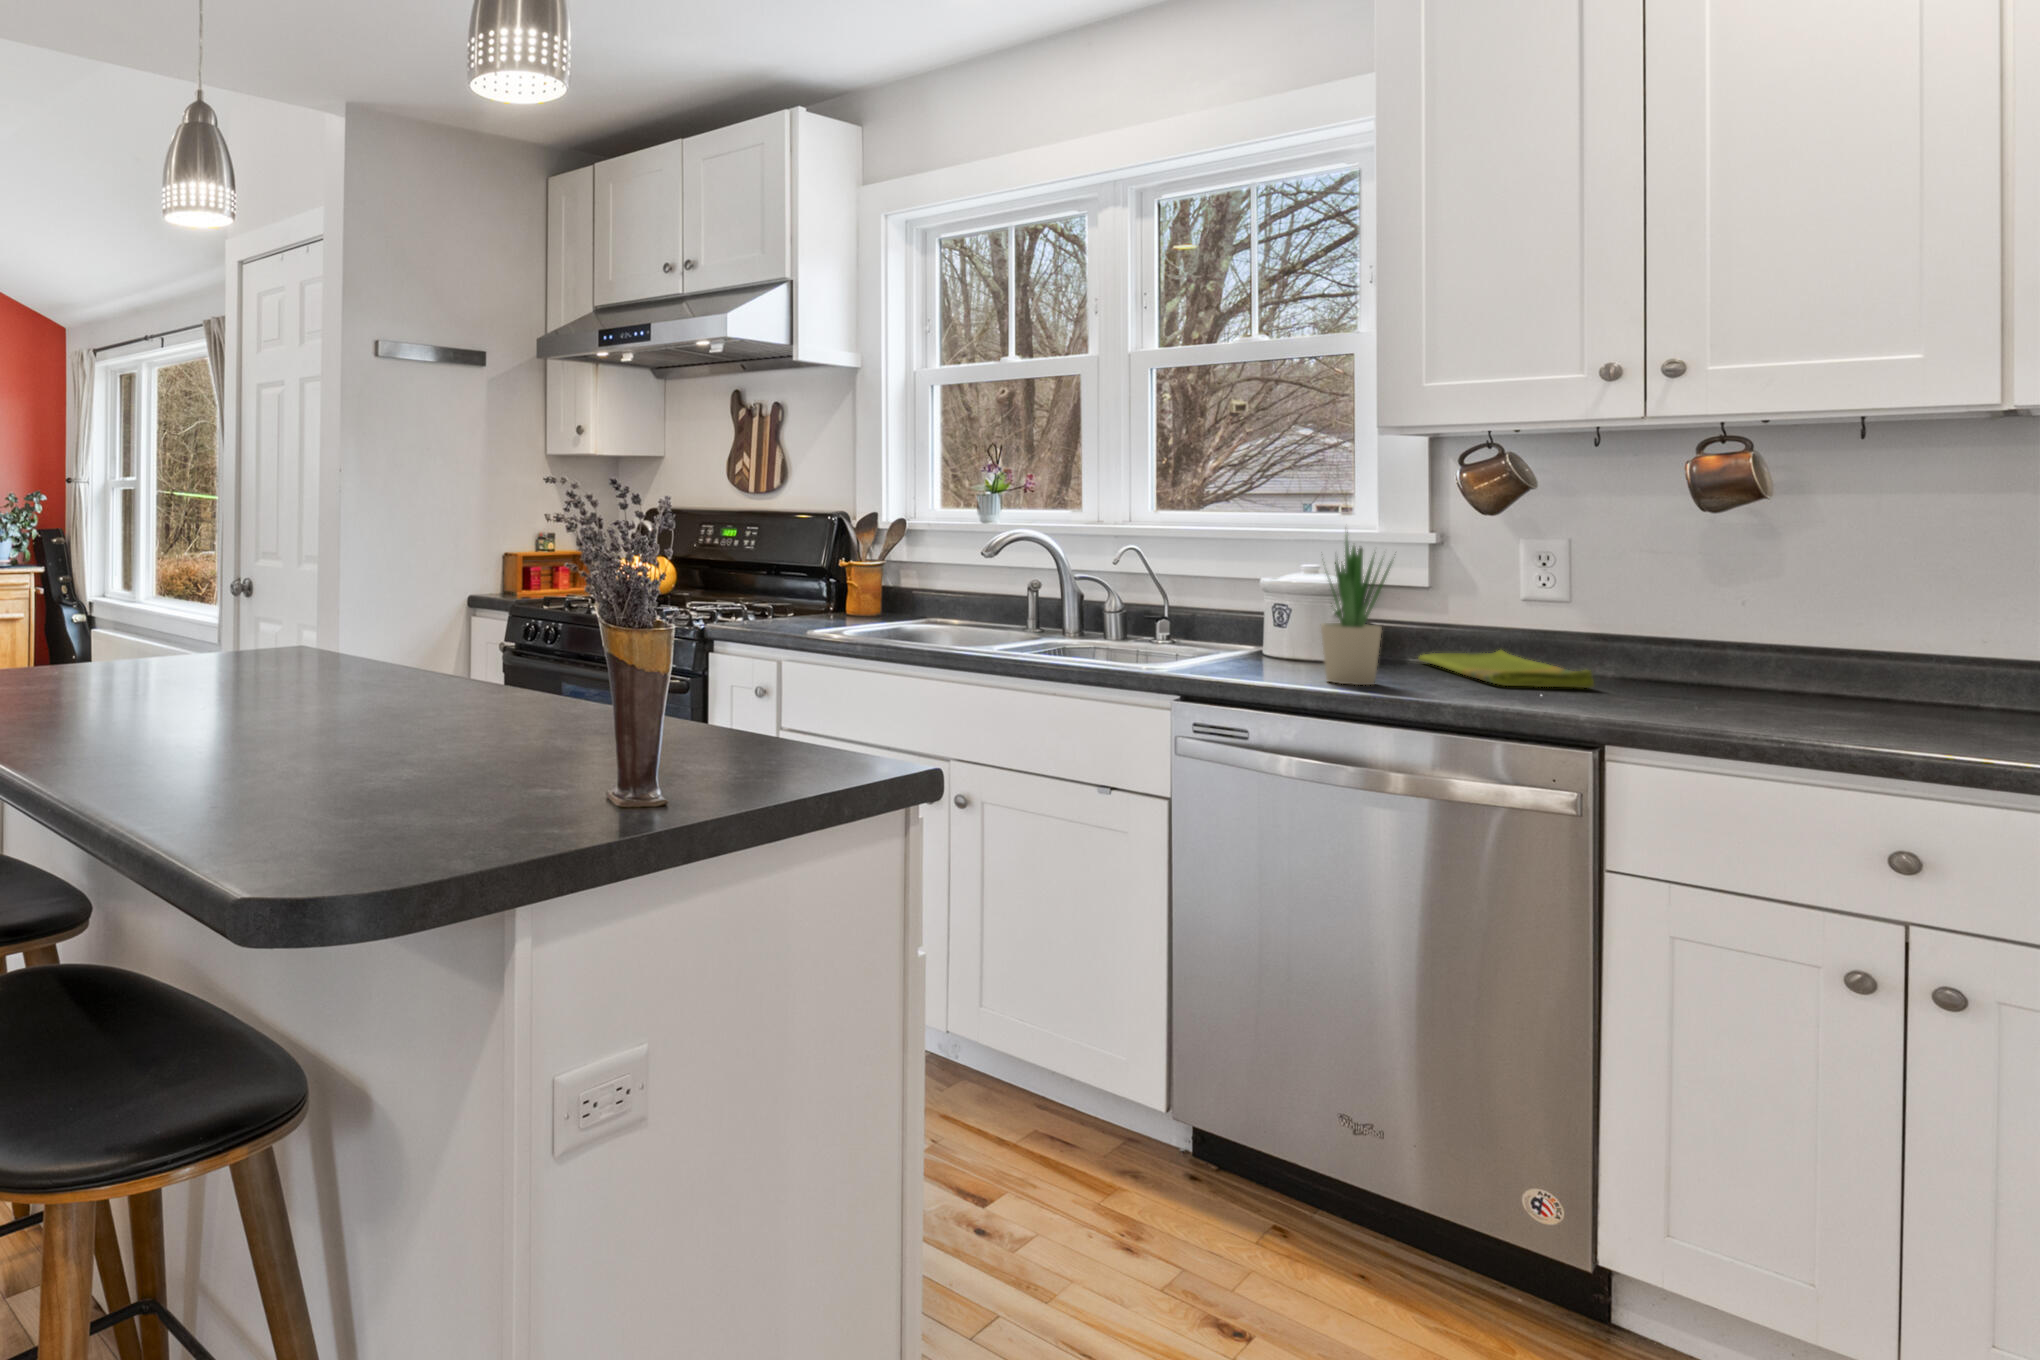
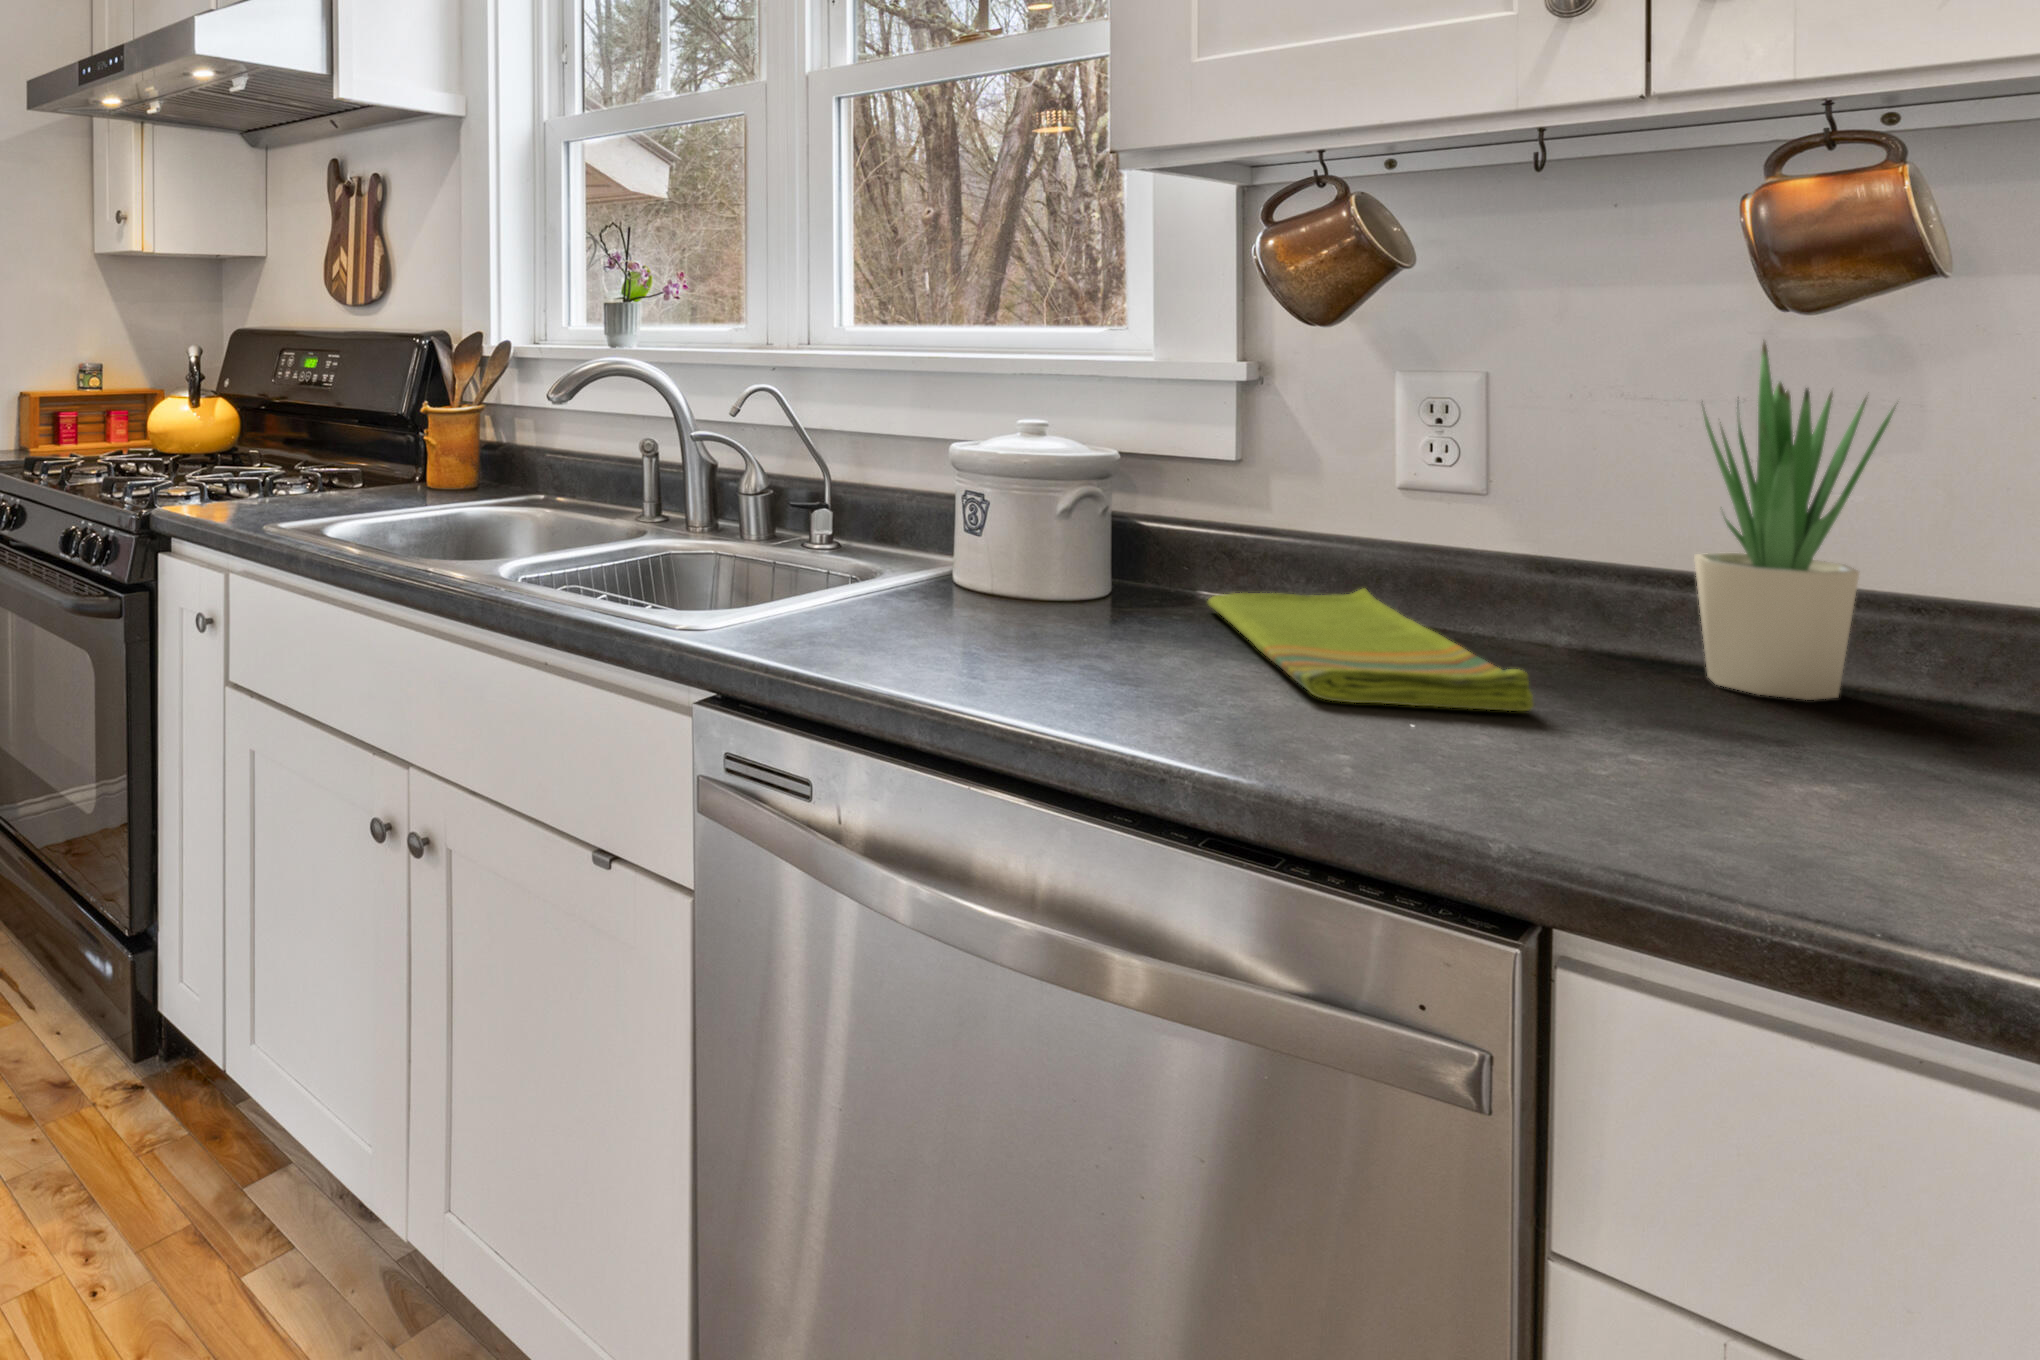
potted plant: present [1321,532,1392,685] -> present [1694,340,1895,700]

